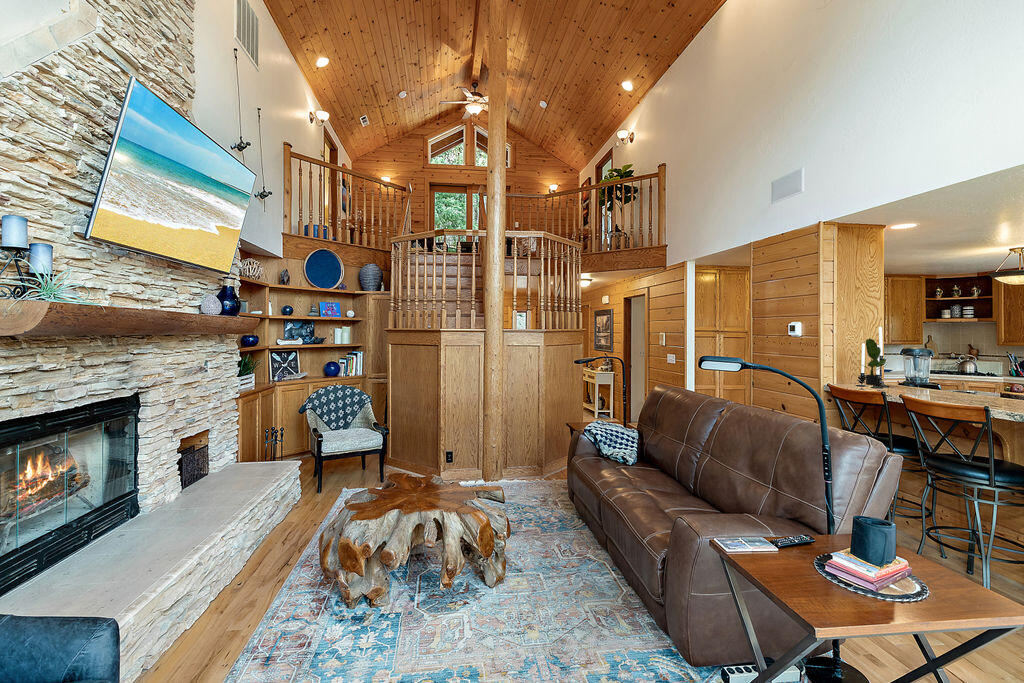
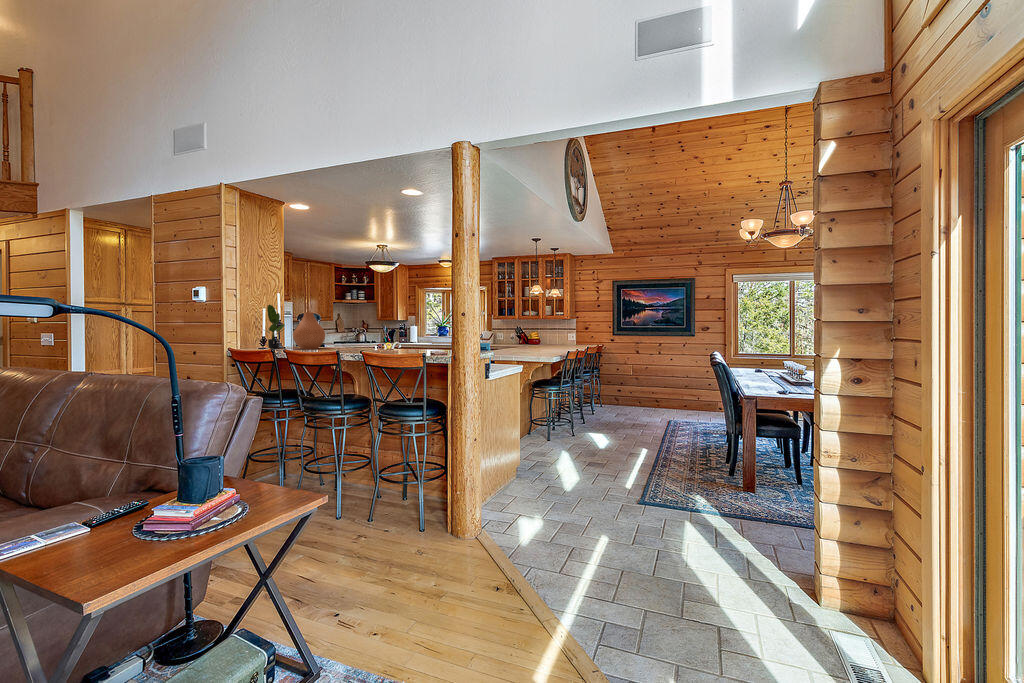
vase: none [901,349,949,392] -> present [293,312,325,349]

